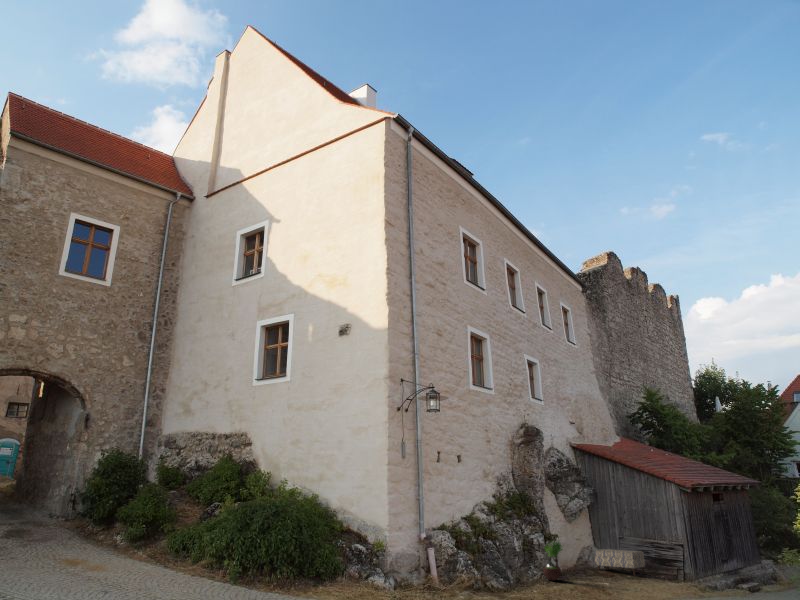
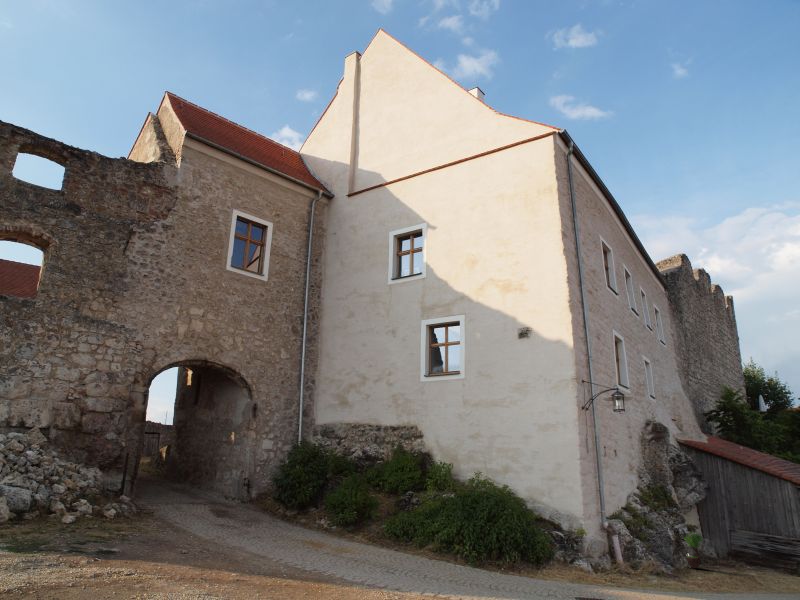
bench: present [594,549,645,575] -> none [710,542,761,566]

